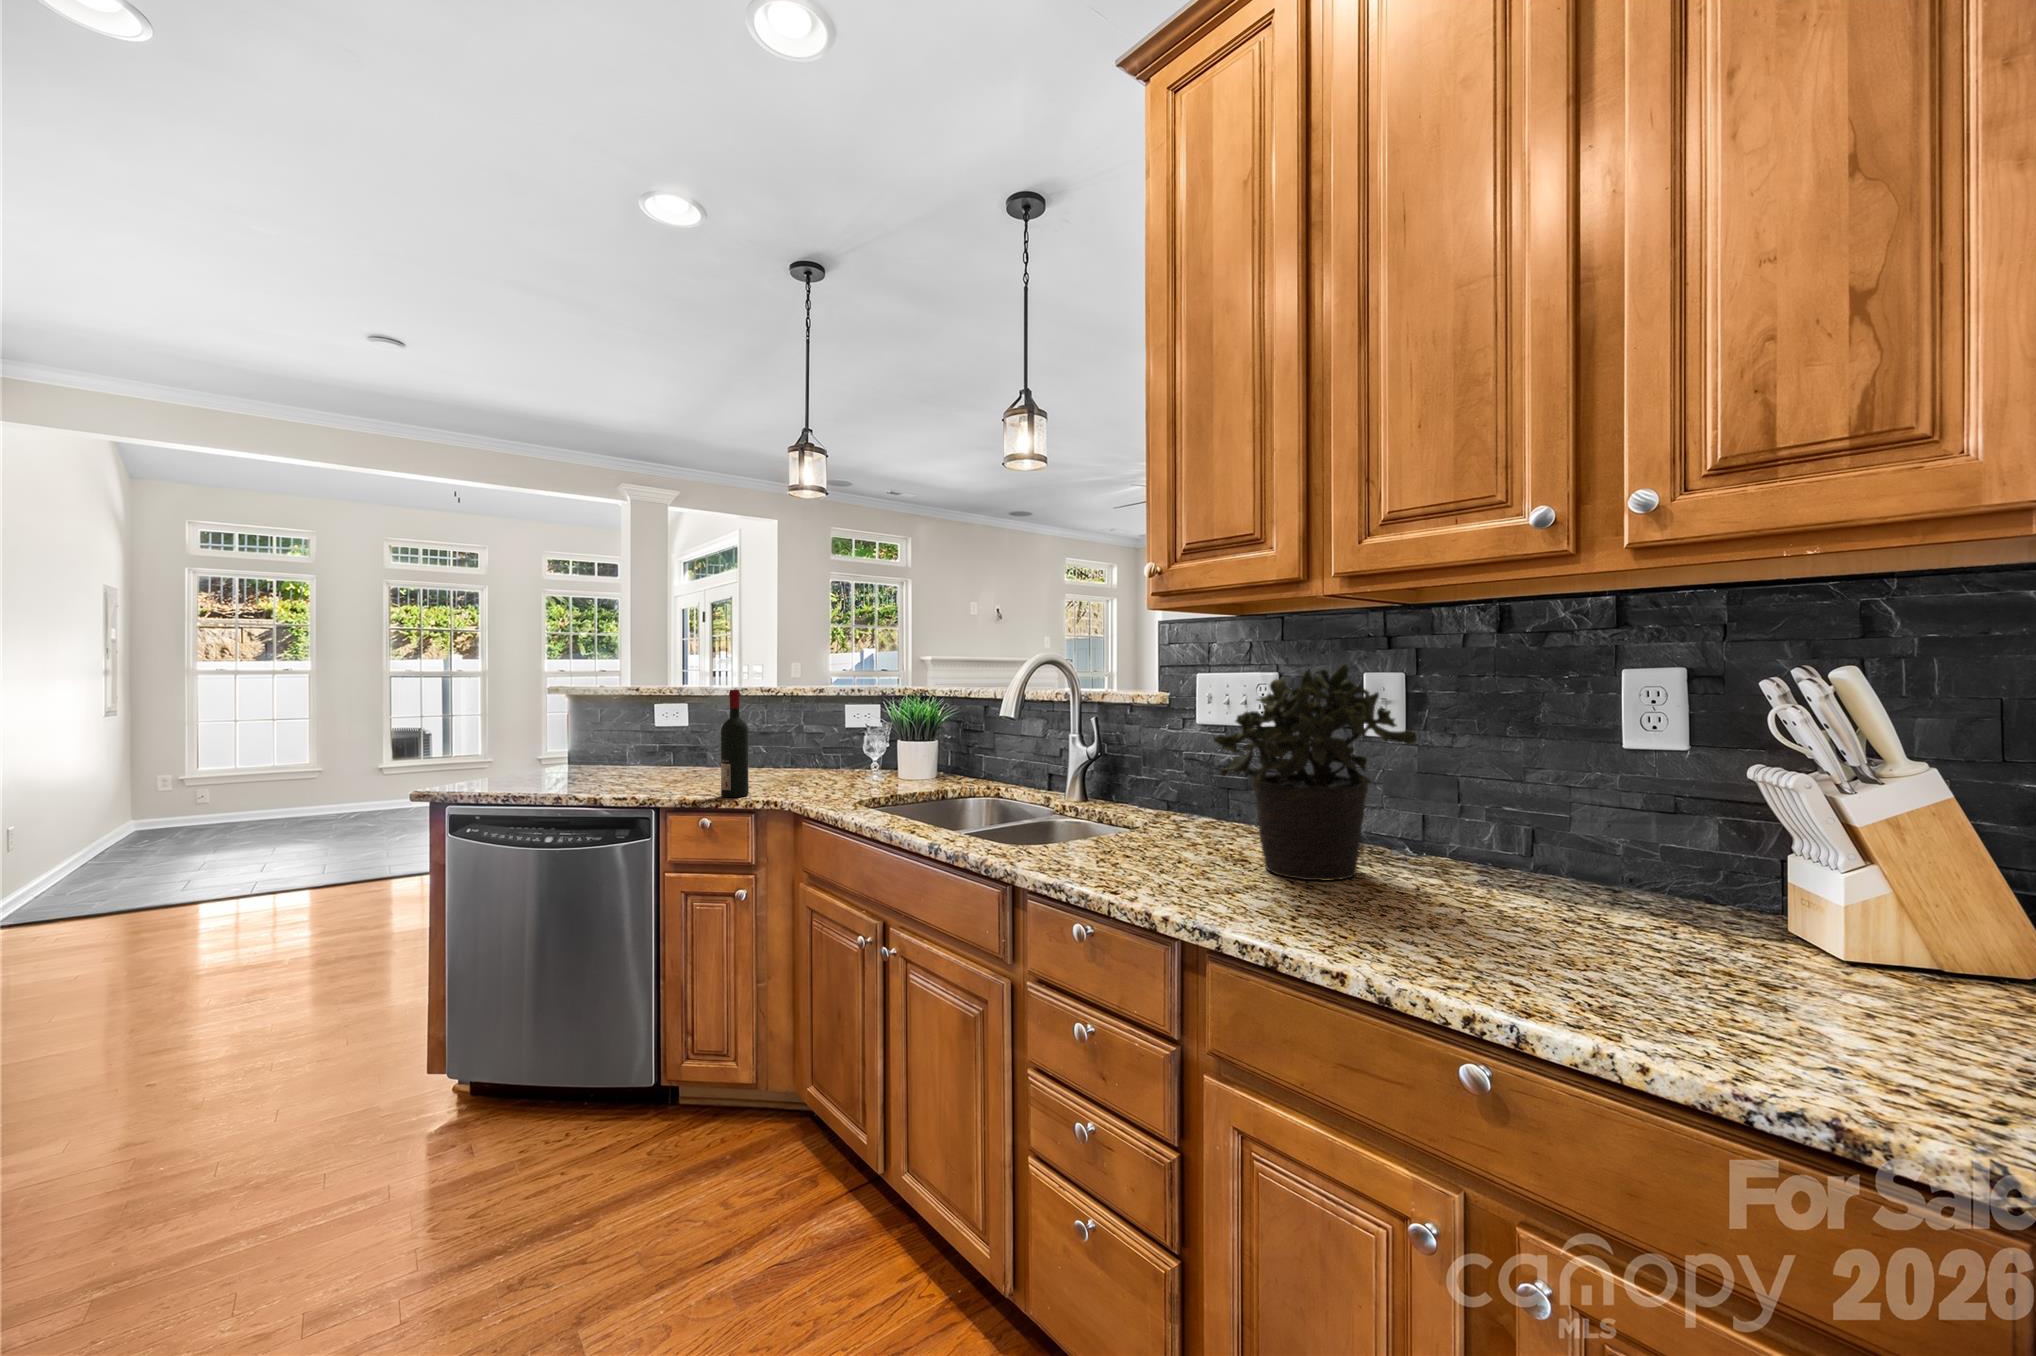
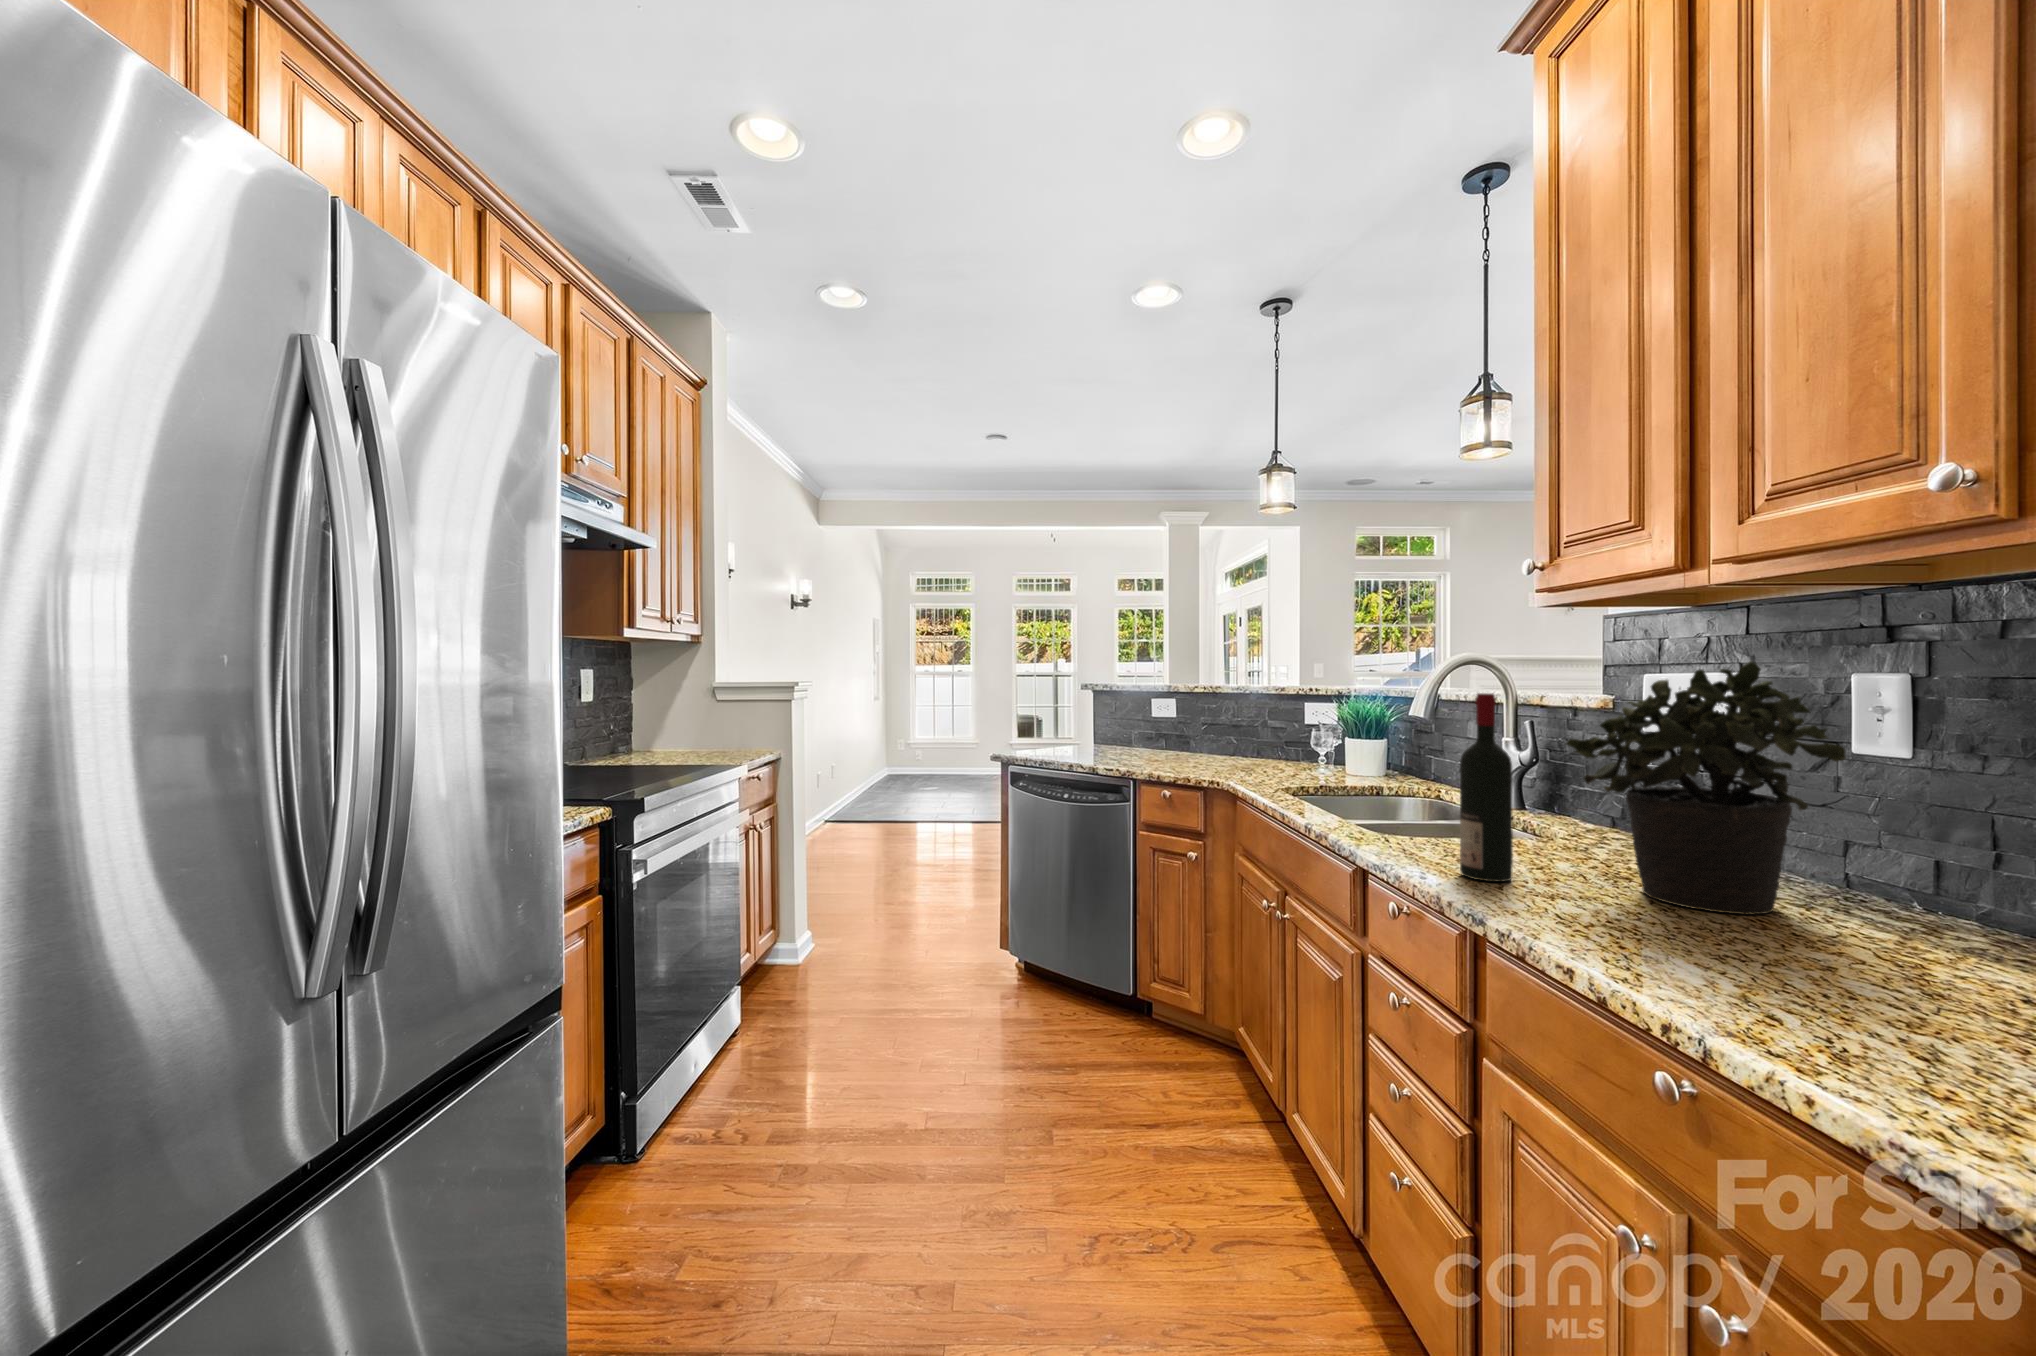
wine bottle: present [721,690,749,797] -> present [1460,693,1513,882]

